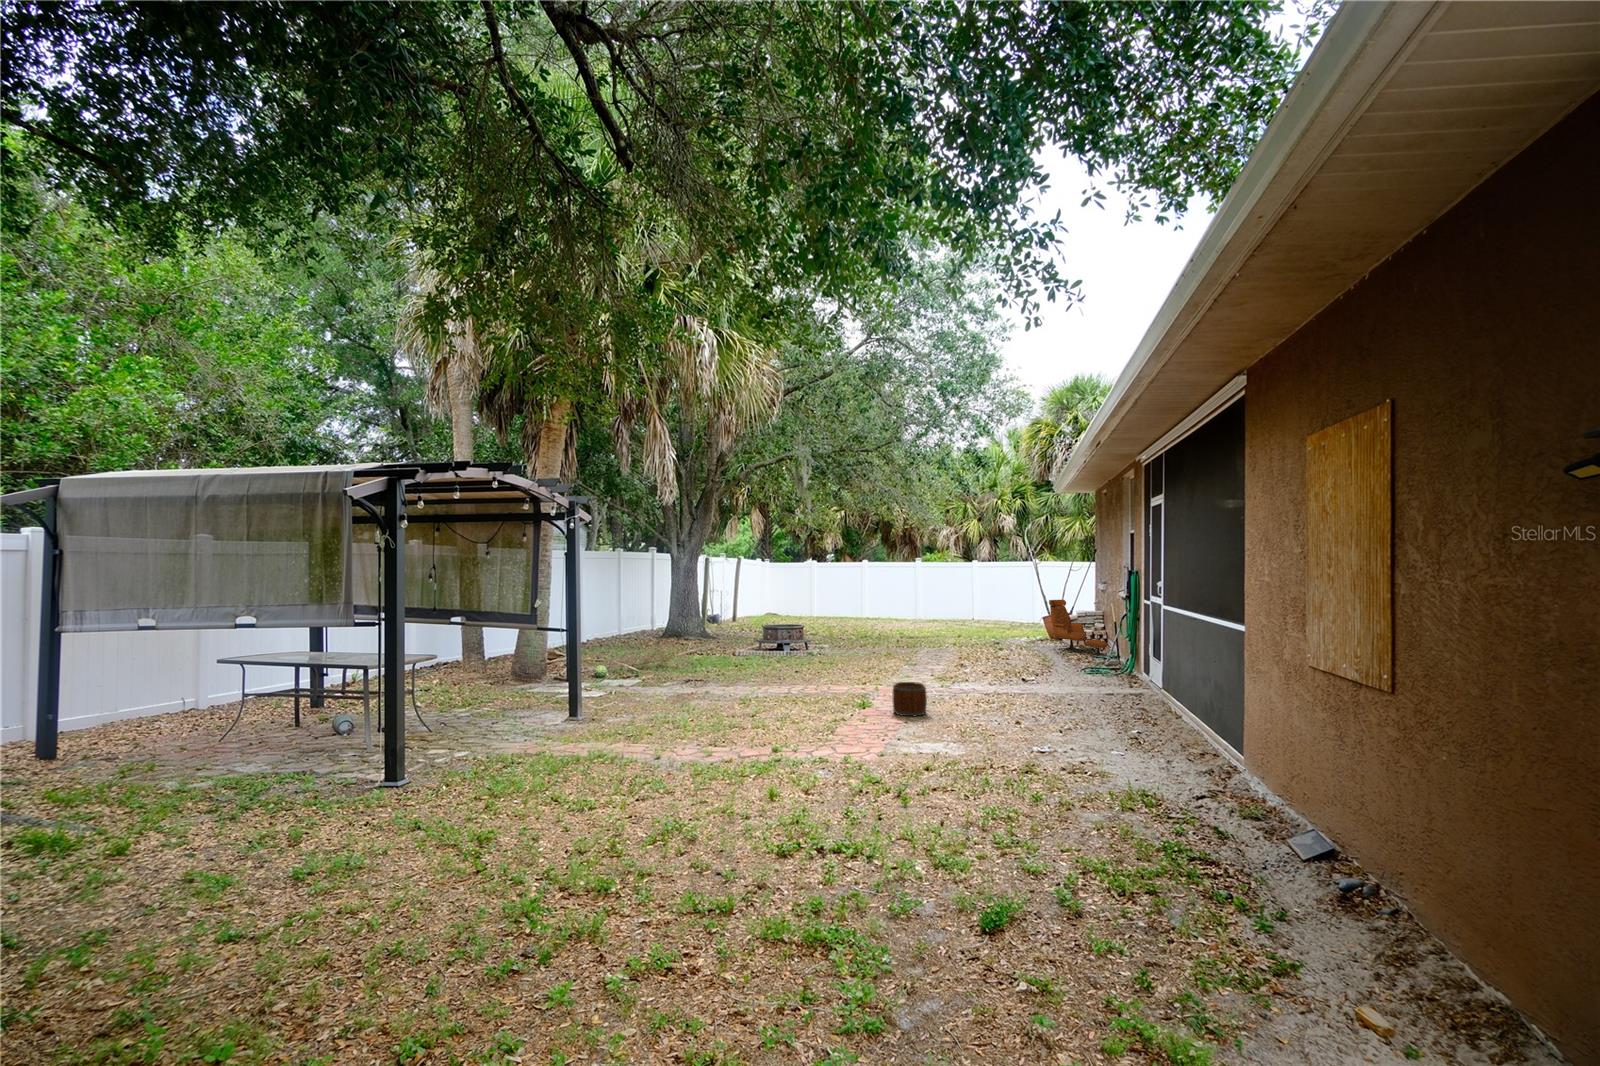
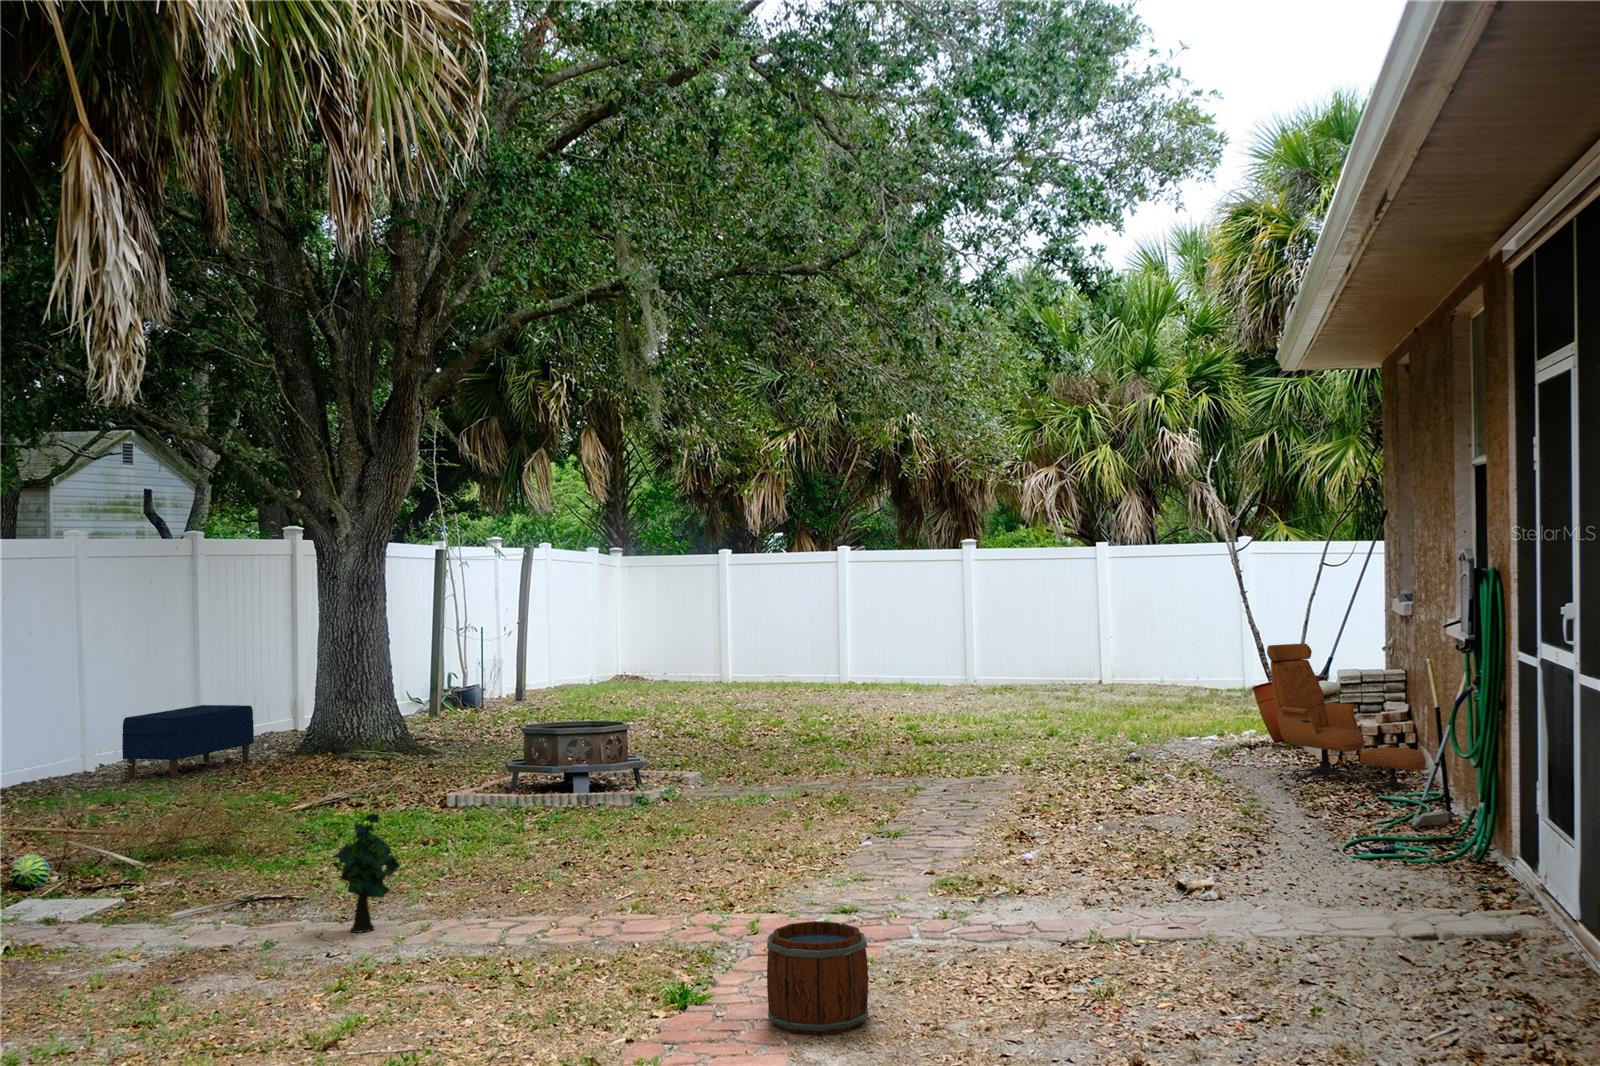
bench: none [604,617,650,644] -> present [122,705,254,779]
decorative plant: none [727,648,751,689] -> present [331,814,400,933]

